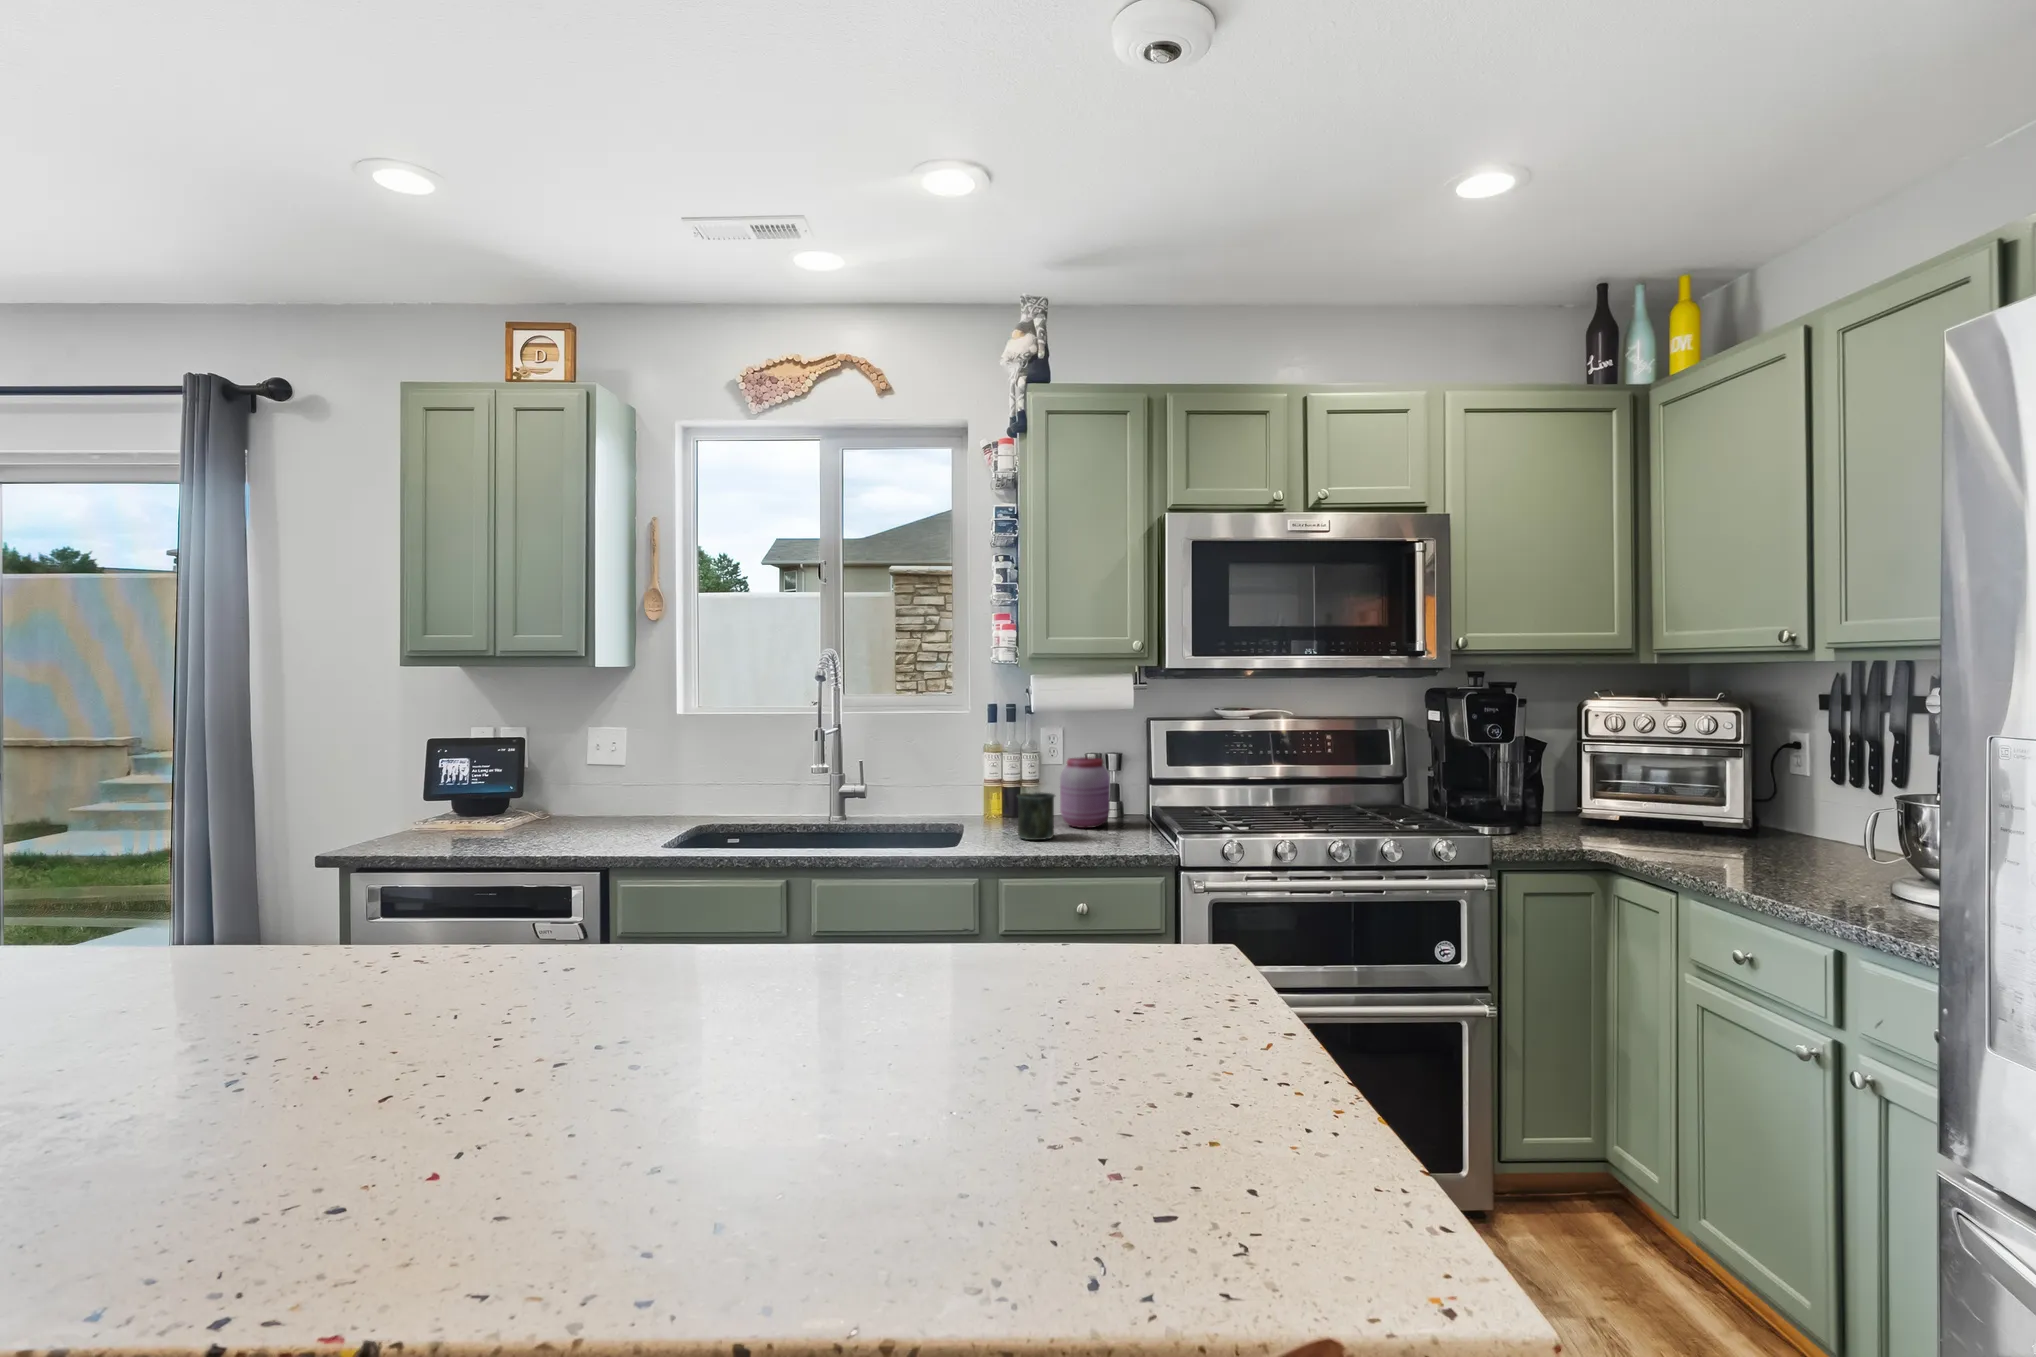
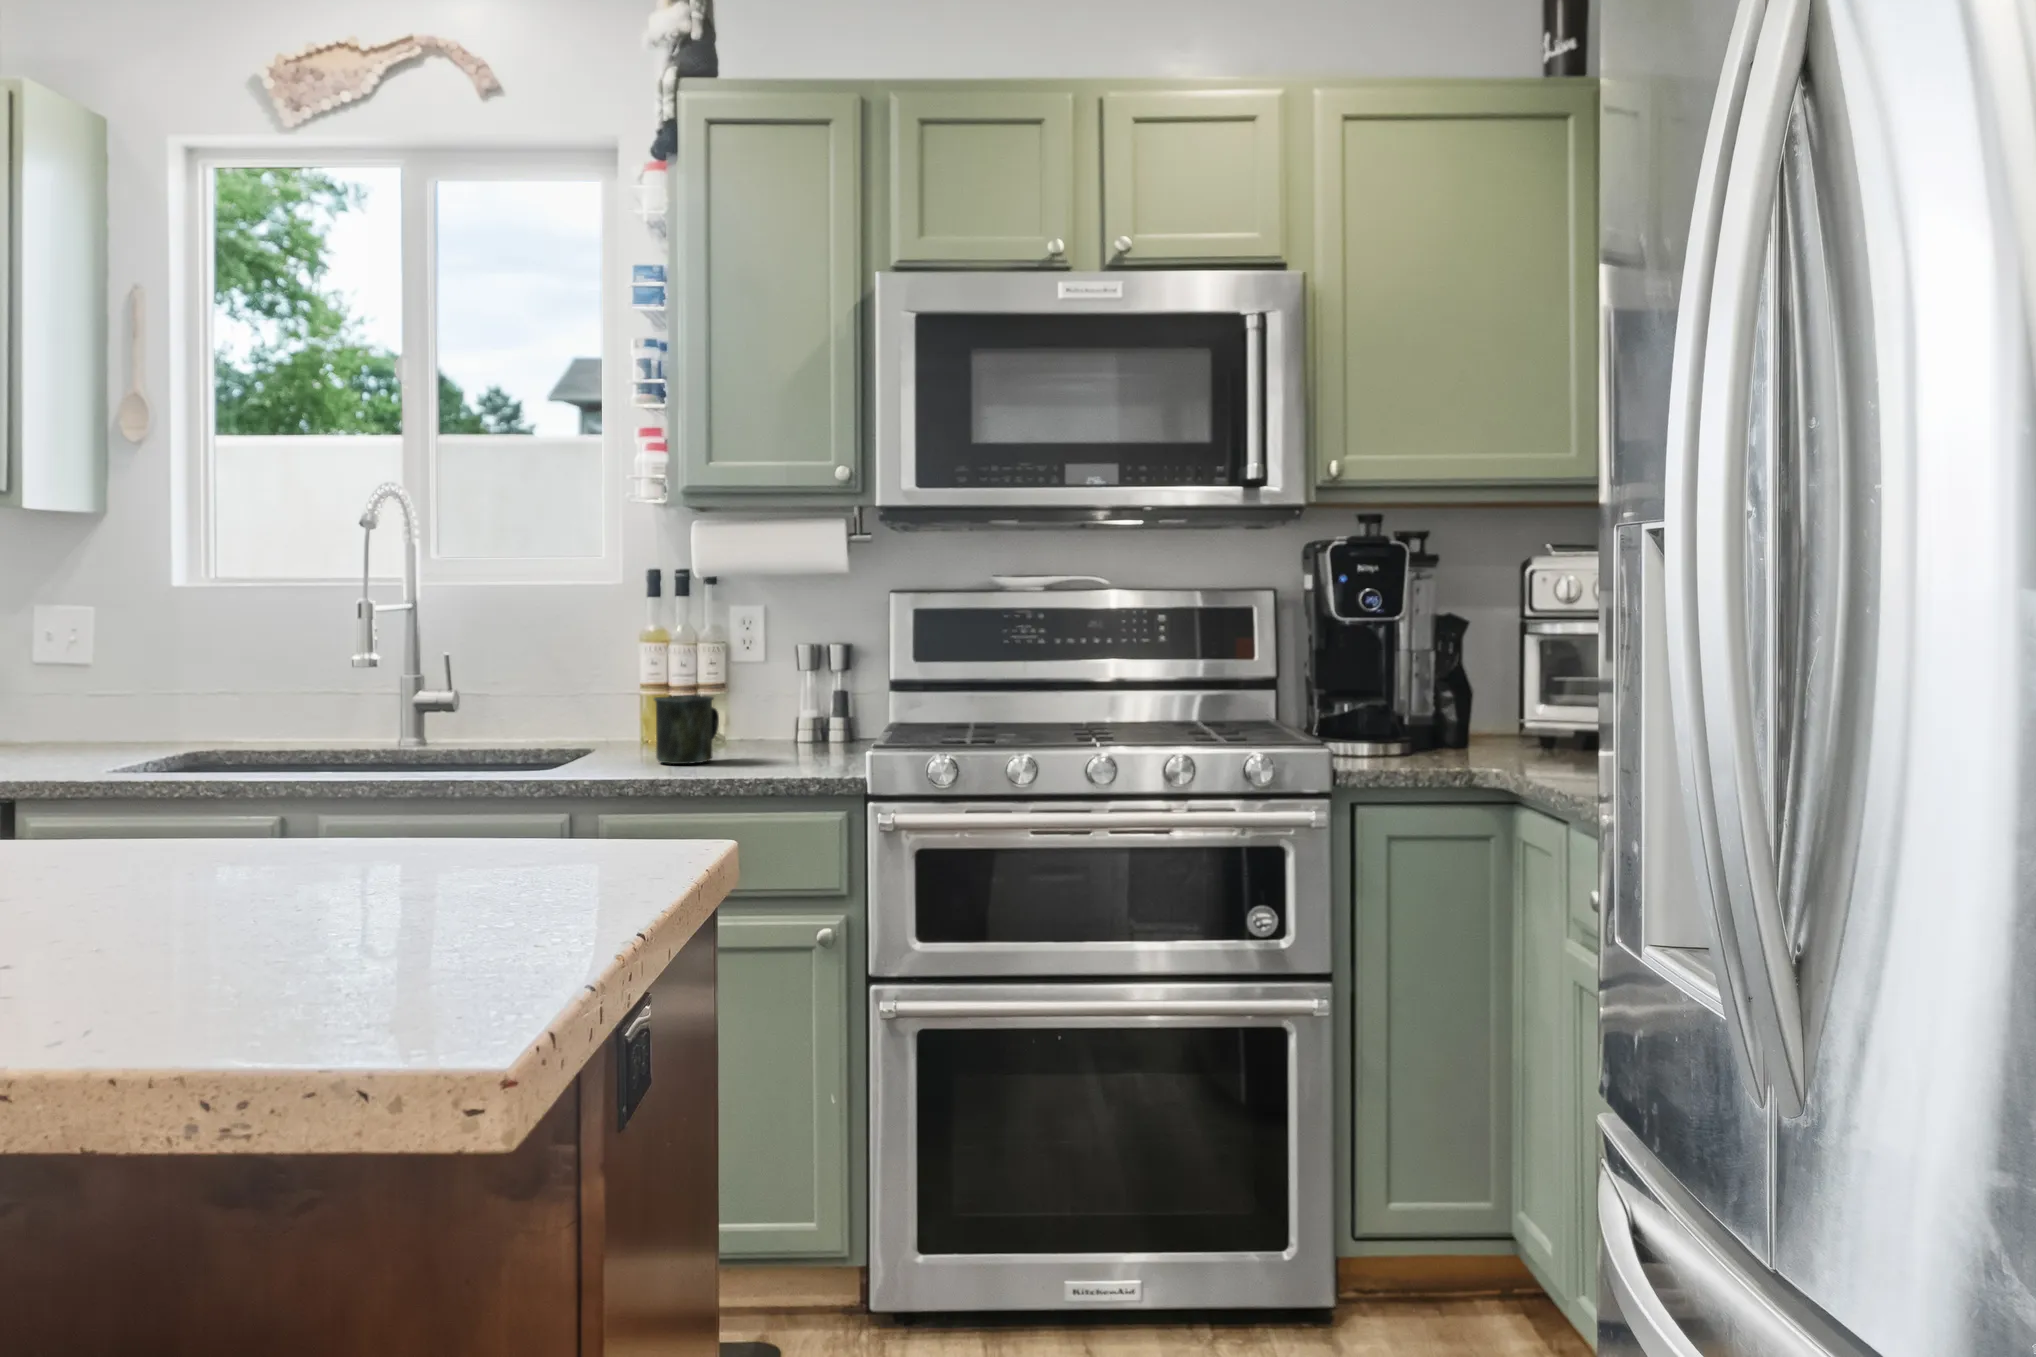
jar: present [1060,757,1110,828] -> none [743,650,819,753]

